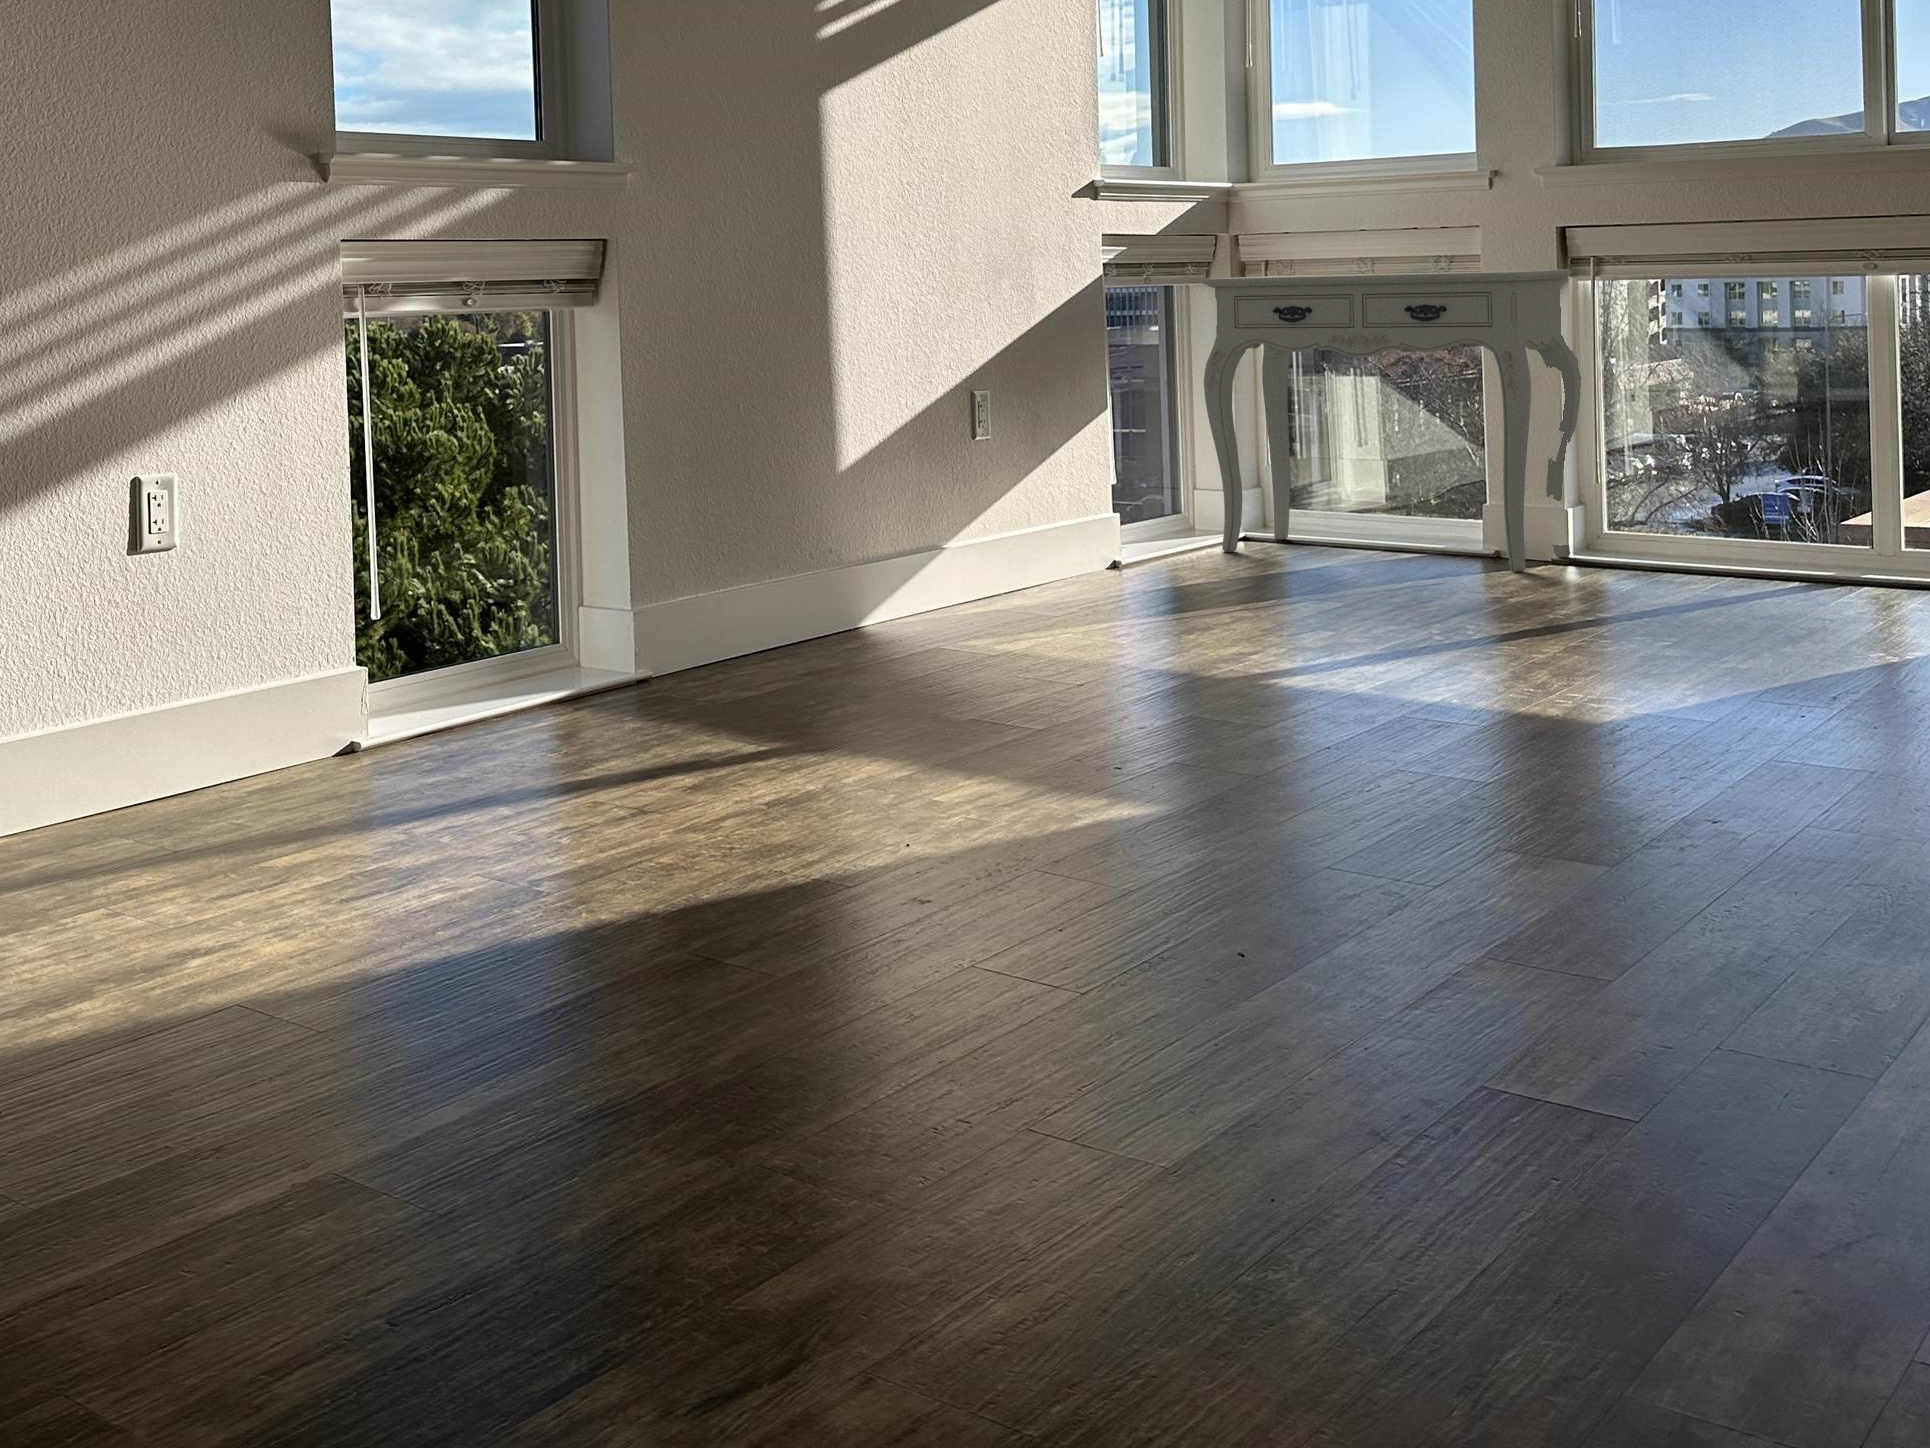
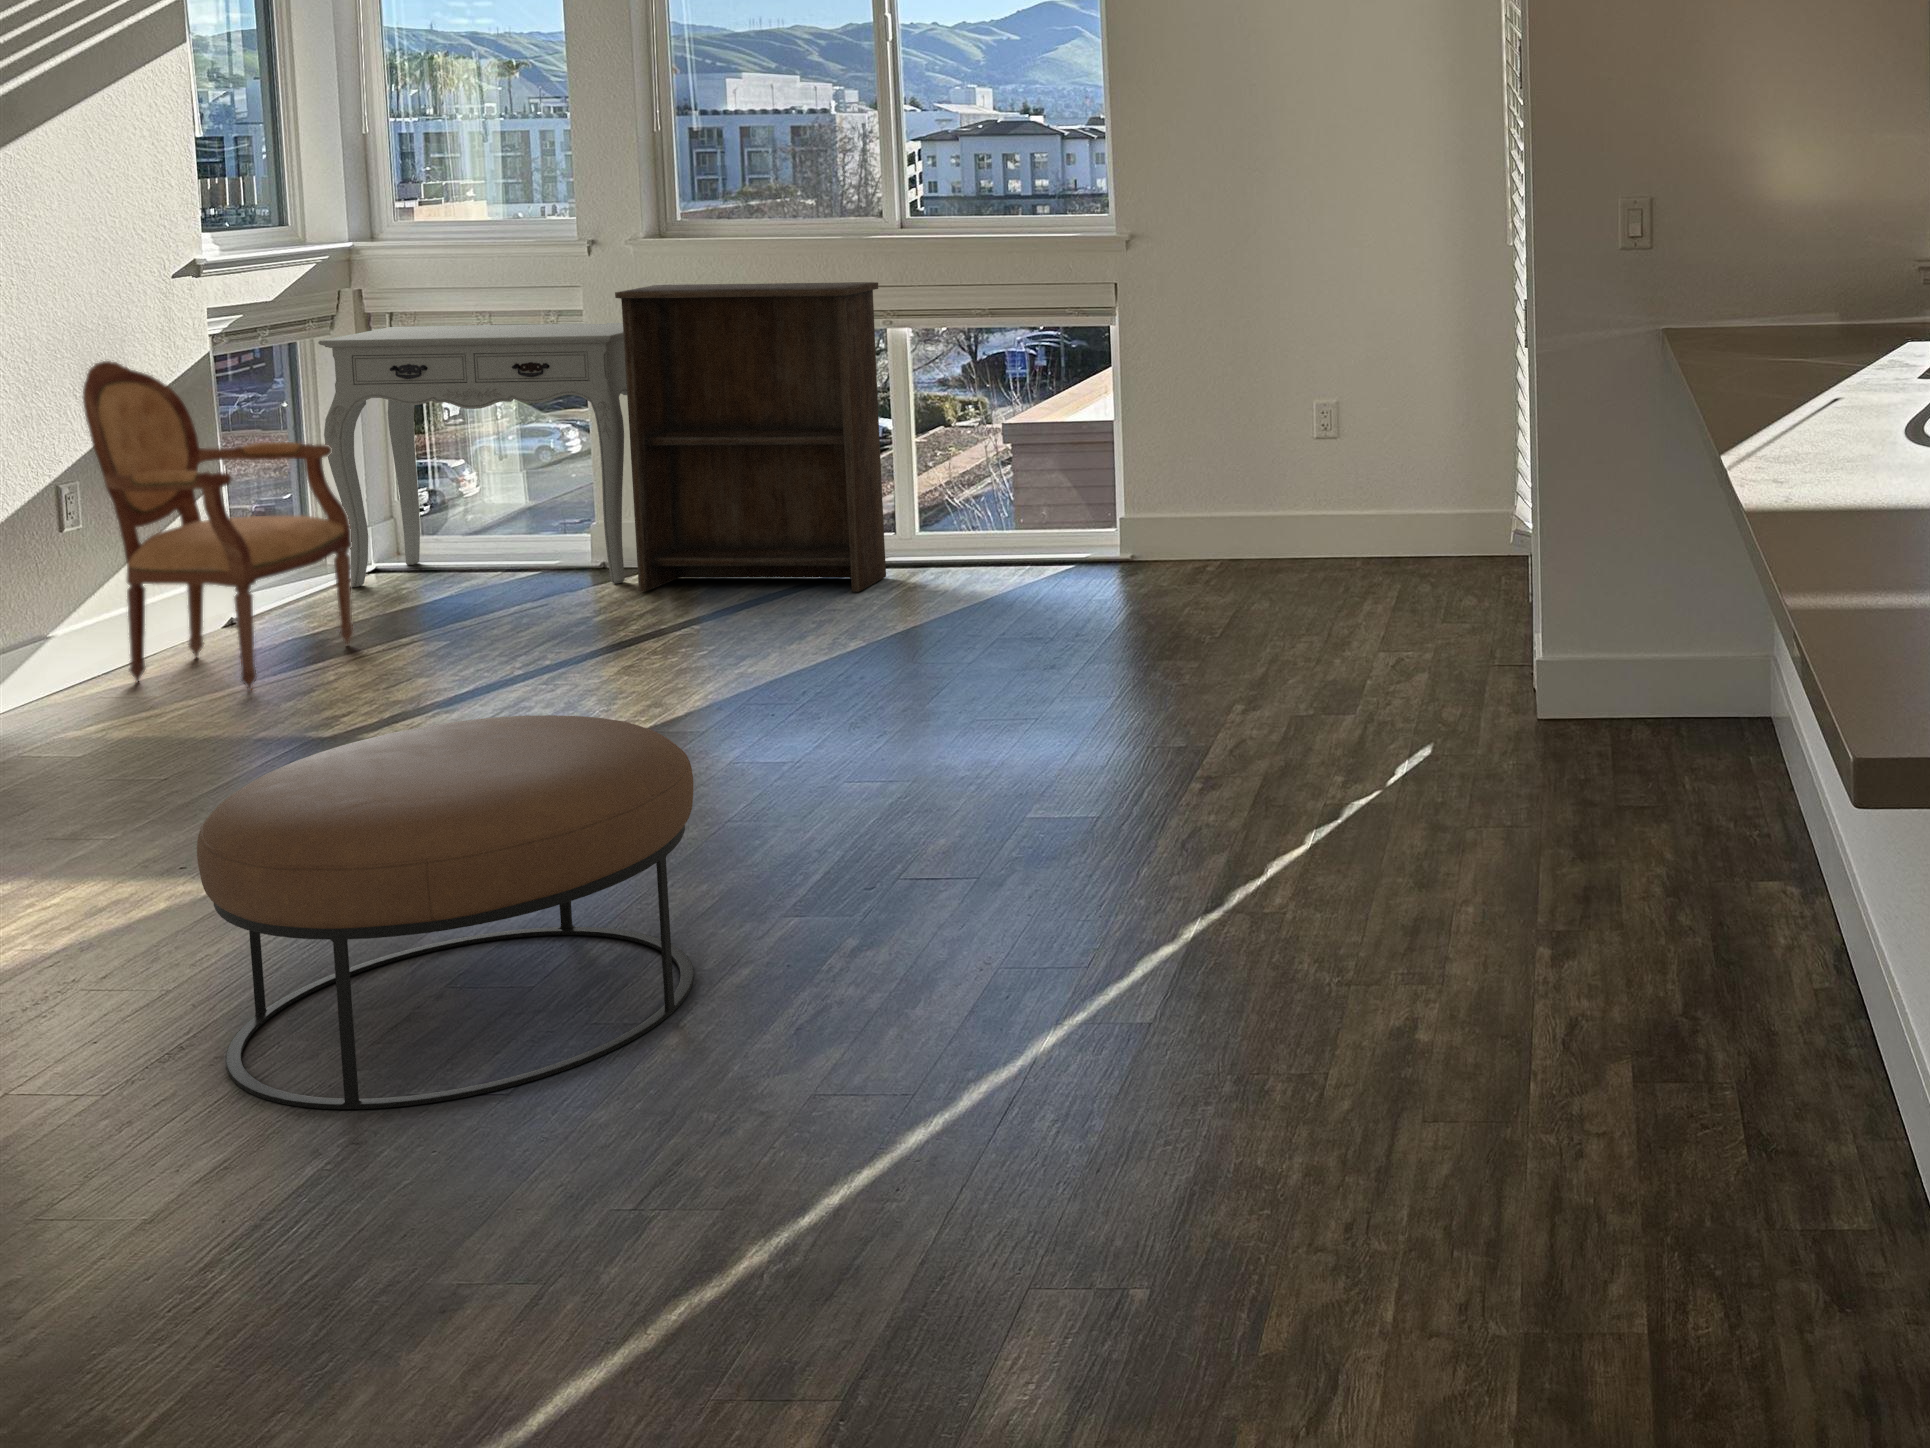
bookshelf: none [1531,203,1874,604] -> present [615,282,886,592]
armchair: none [999,265,1242,622] -> present [83,361,354,691]
ottoman: none [1185,585,1843,1077] -> present [197,715,694,1109]

